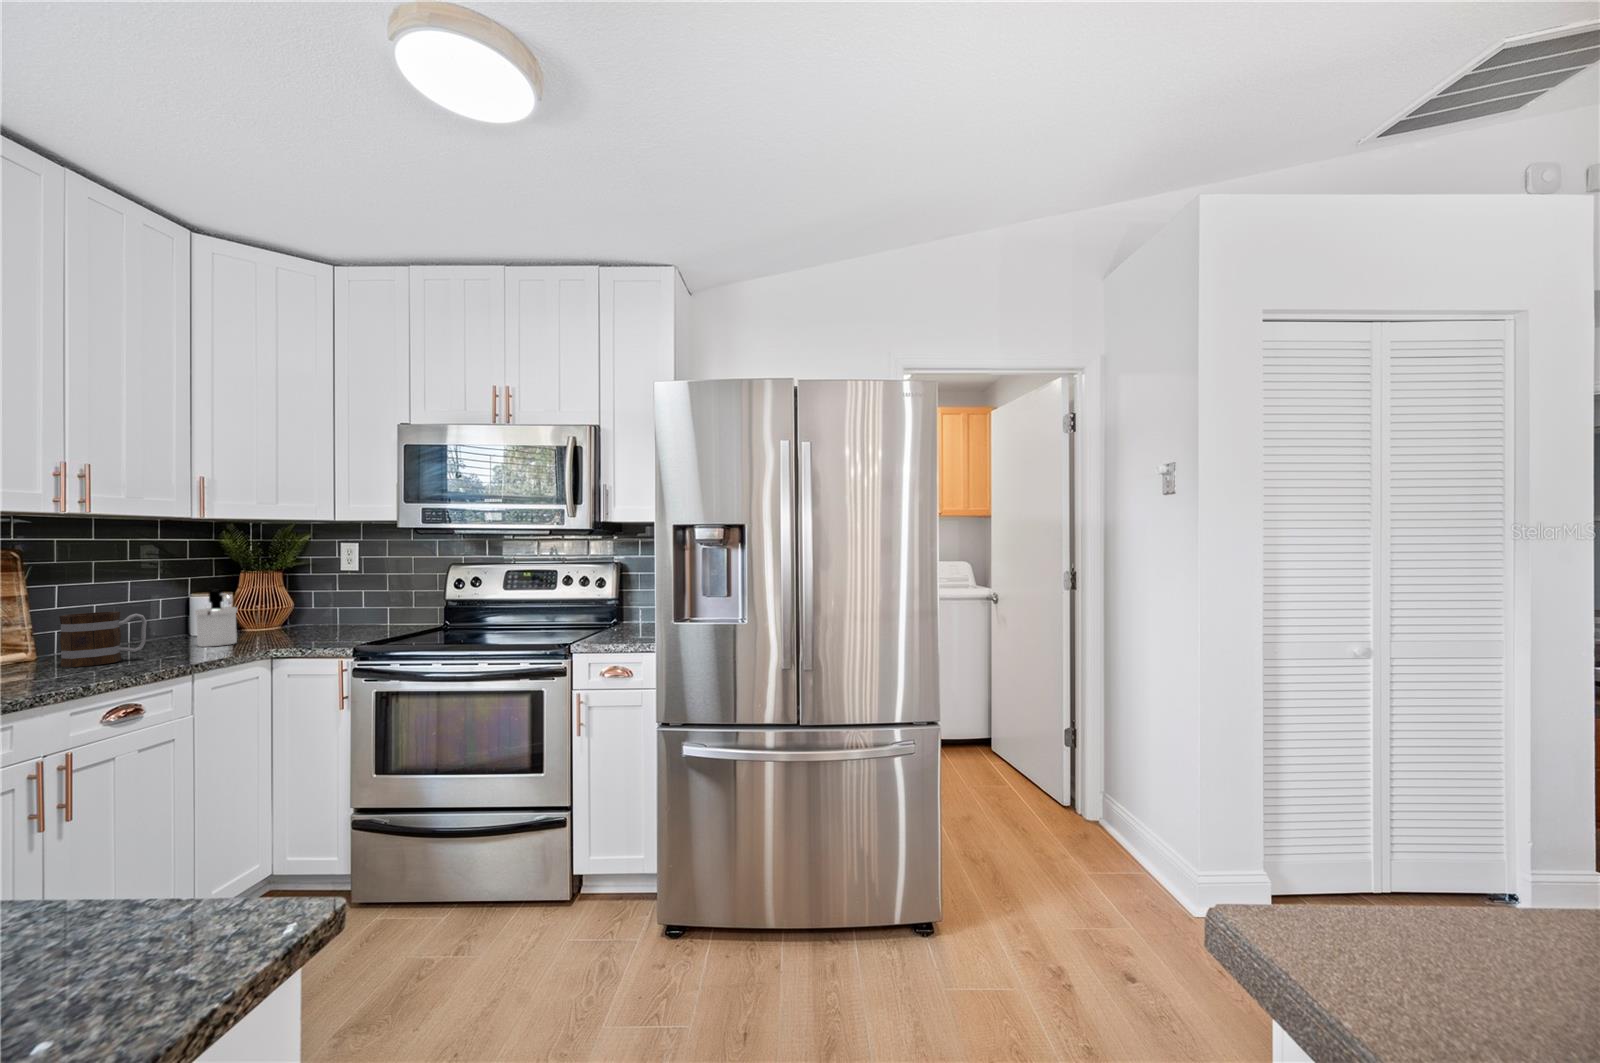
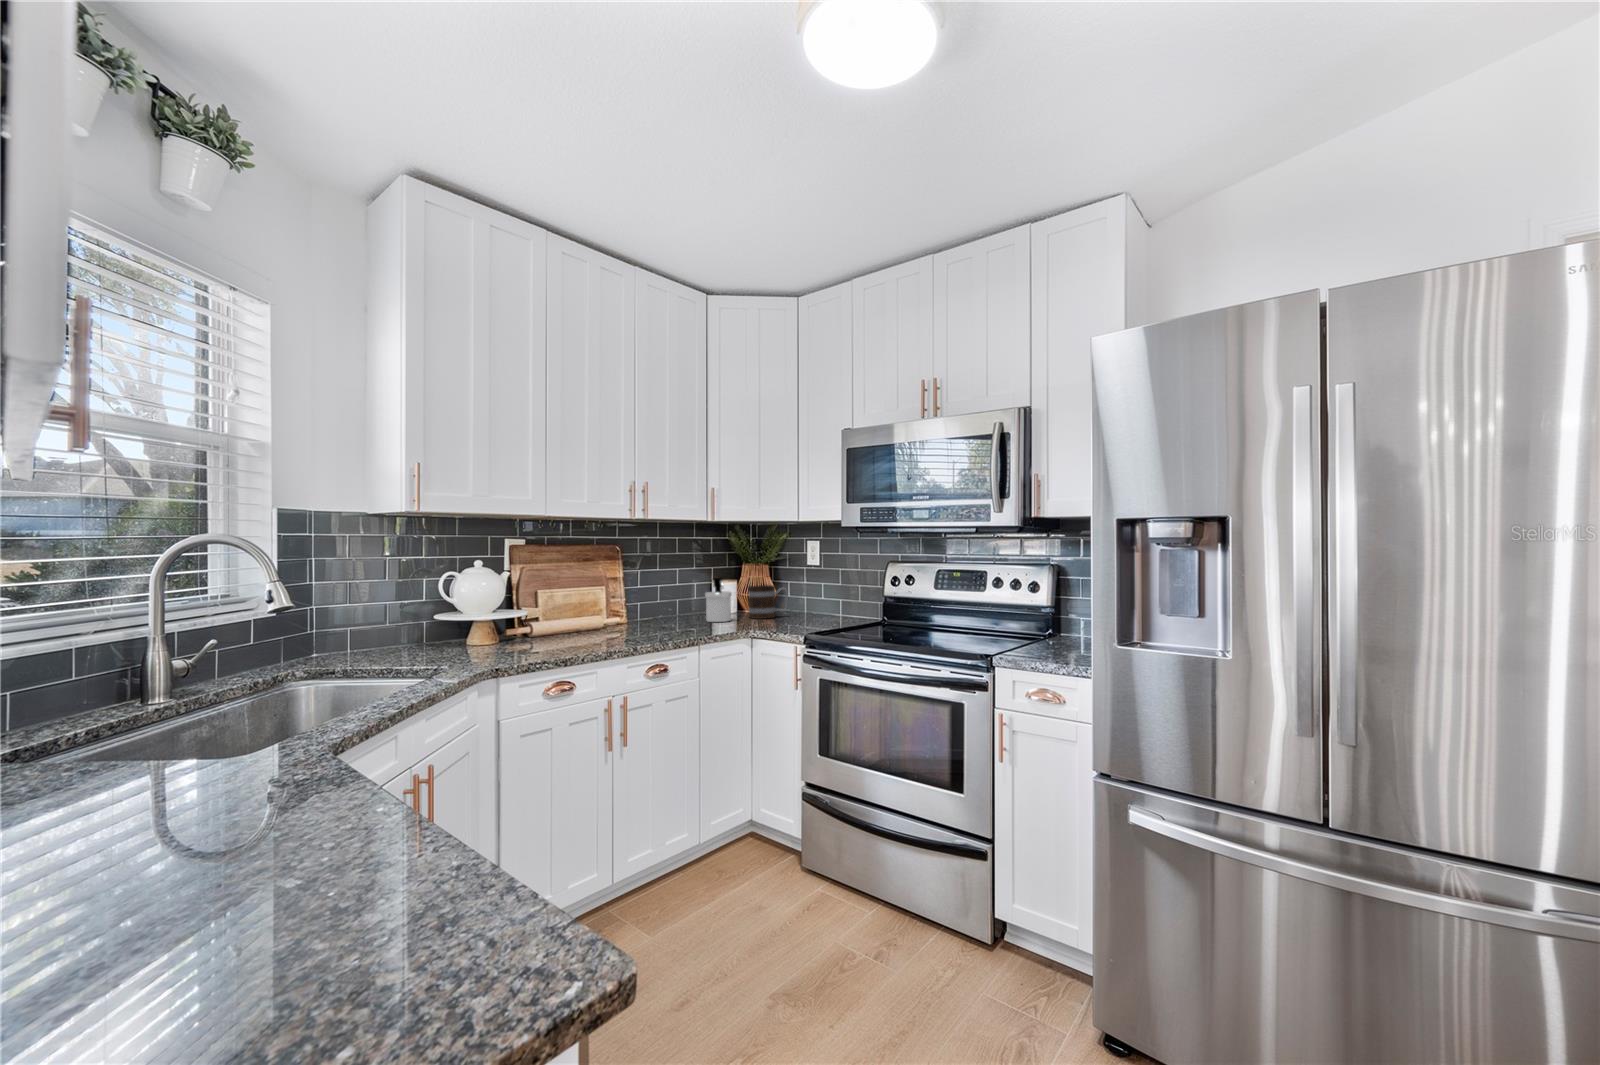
mug: present [59,612,147,667] -> present [748,585,788,619]

